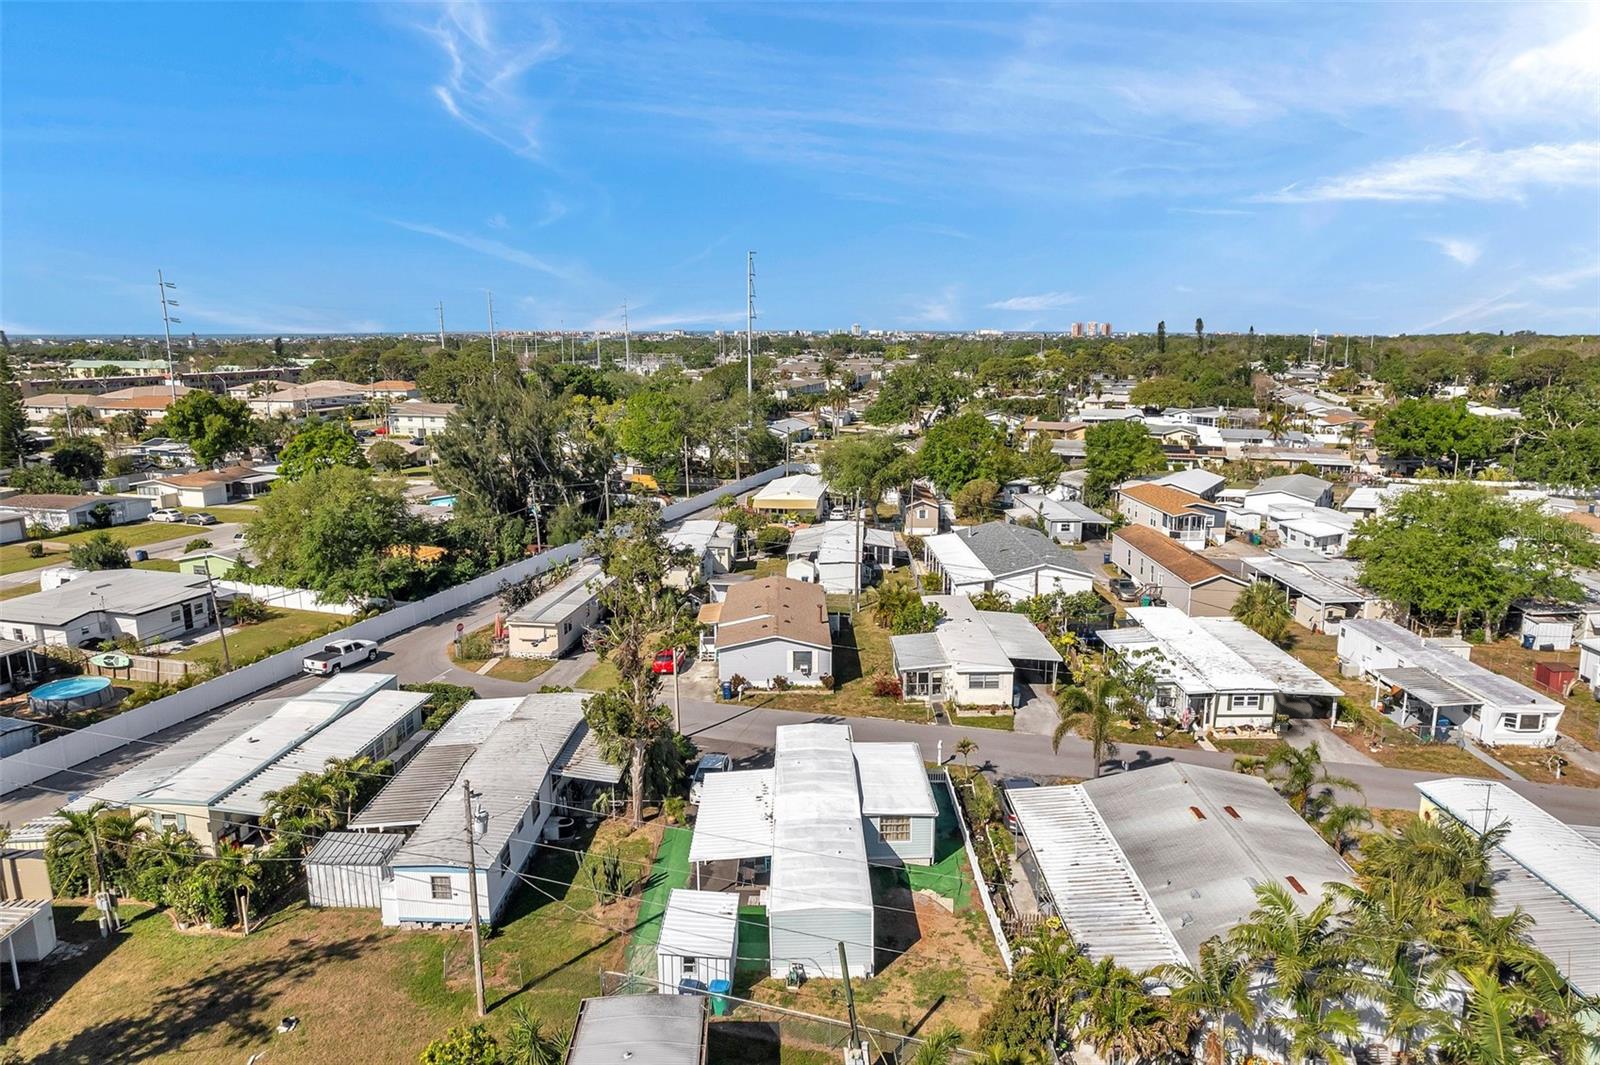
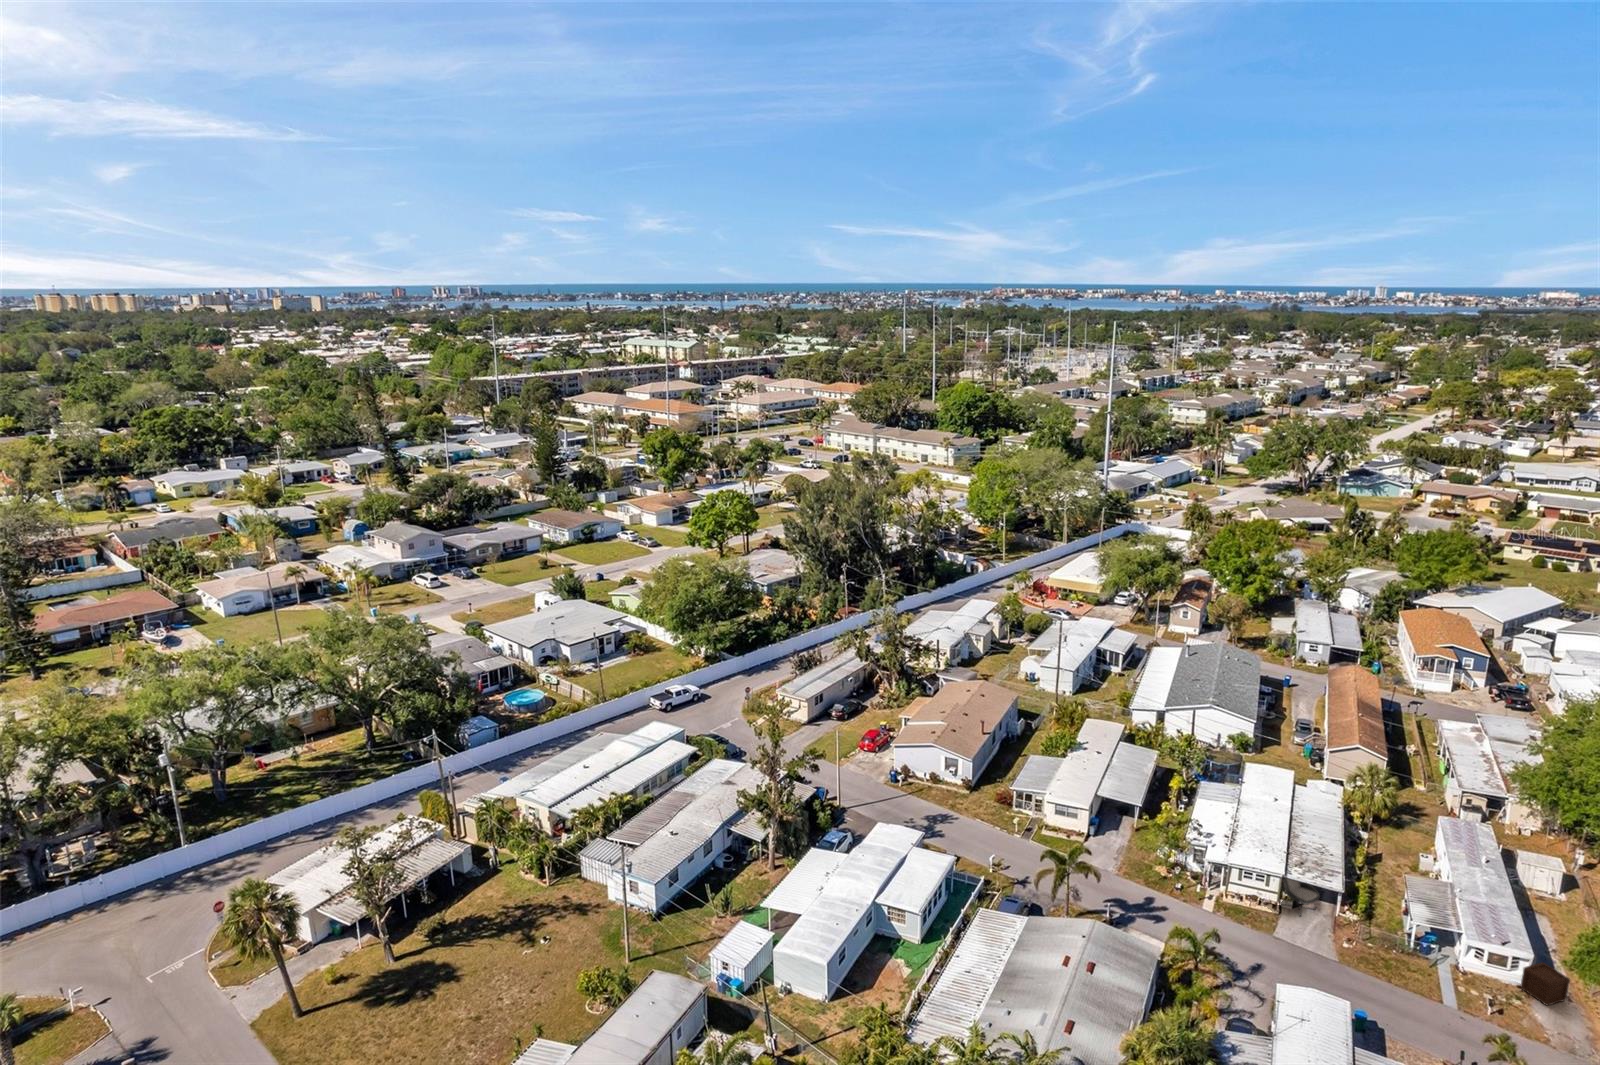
wooden crate: none [1542,714,1589,758] -> present [1521,962,1570,1005]

